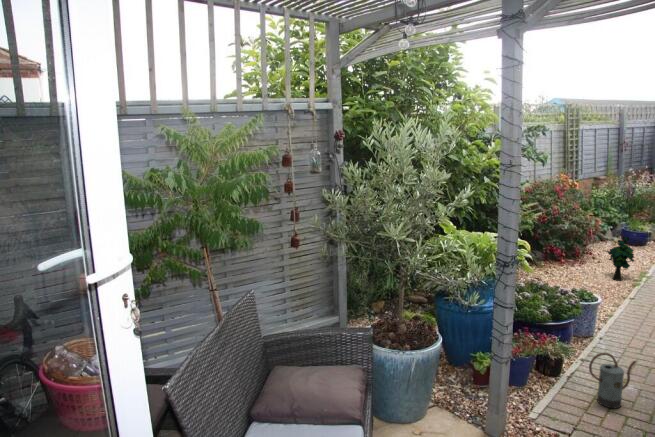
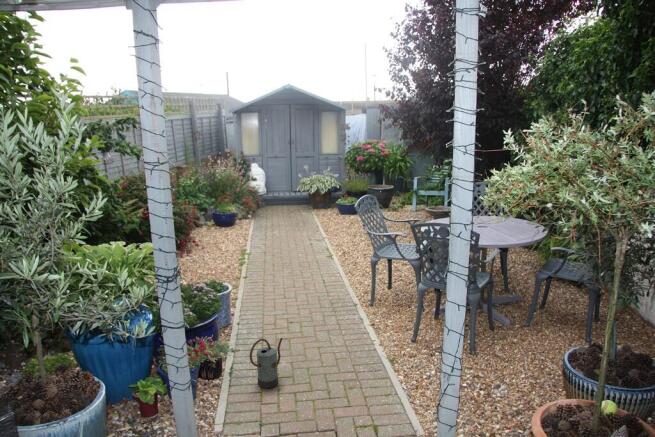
decorative plant: present [606,237,634,281] -> none [212,222,238,264]

